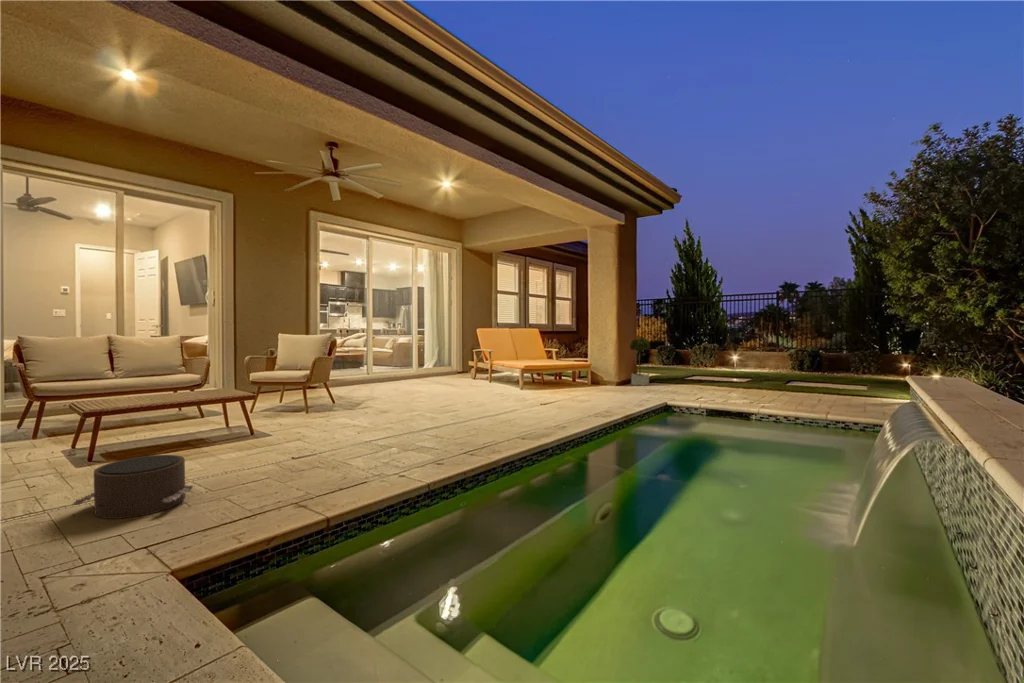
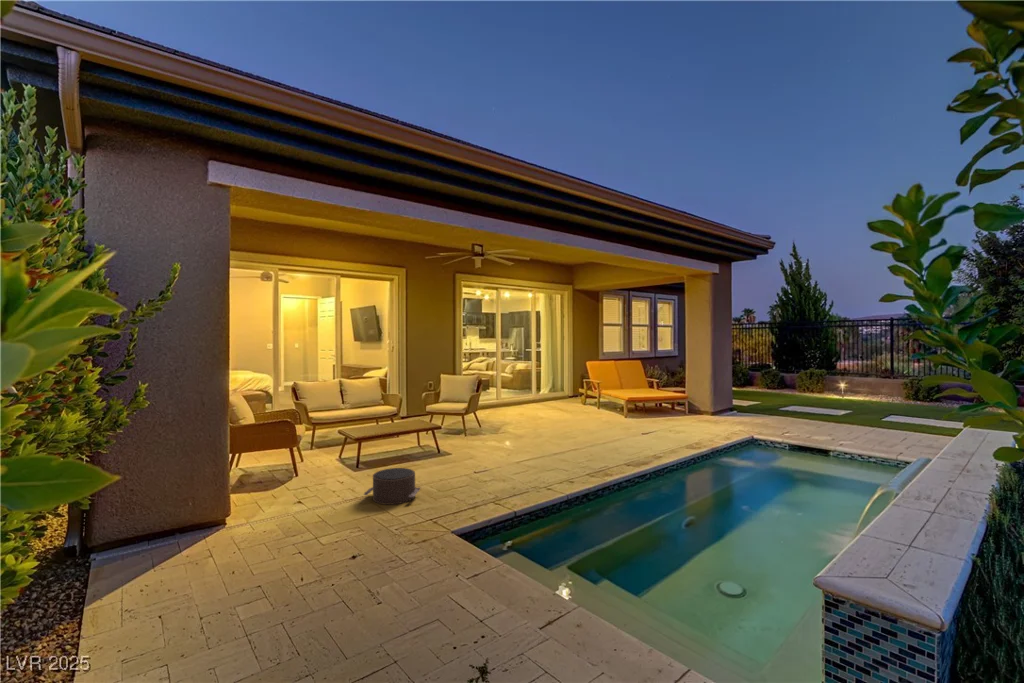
potted tree: present [630,338,650,386] -> none [723,372,743,416]

